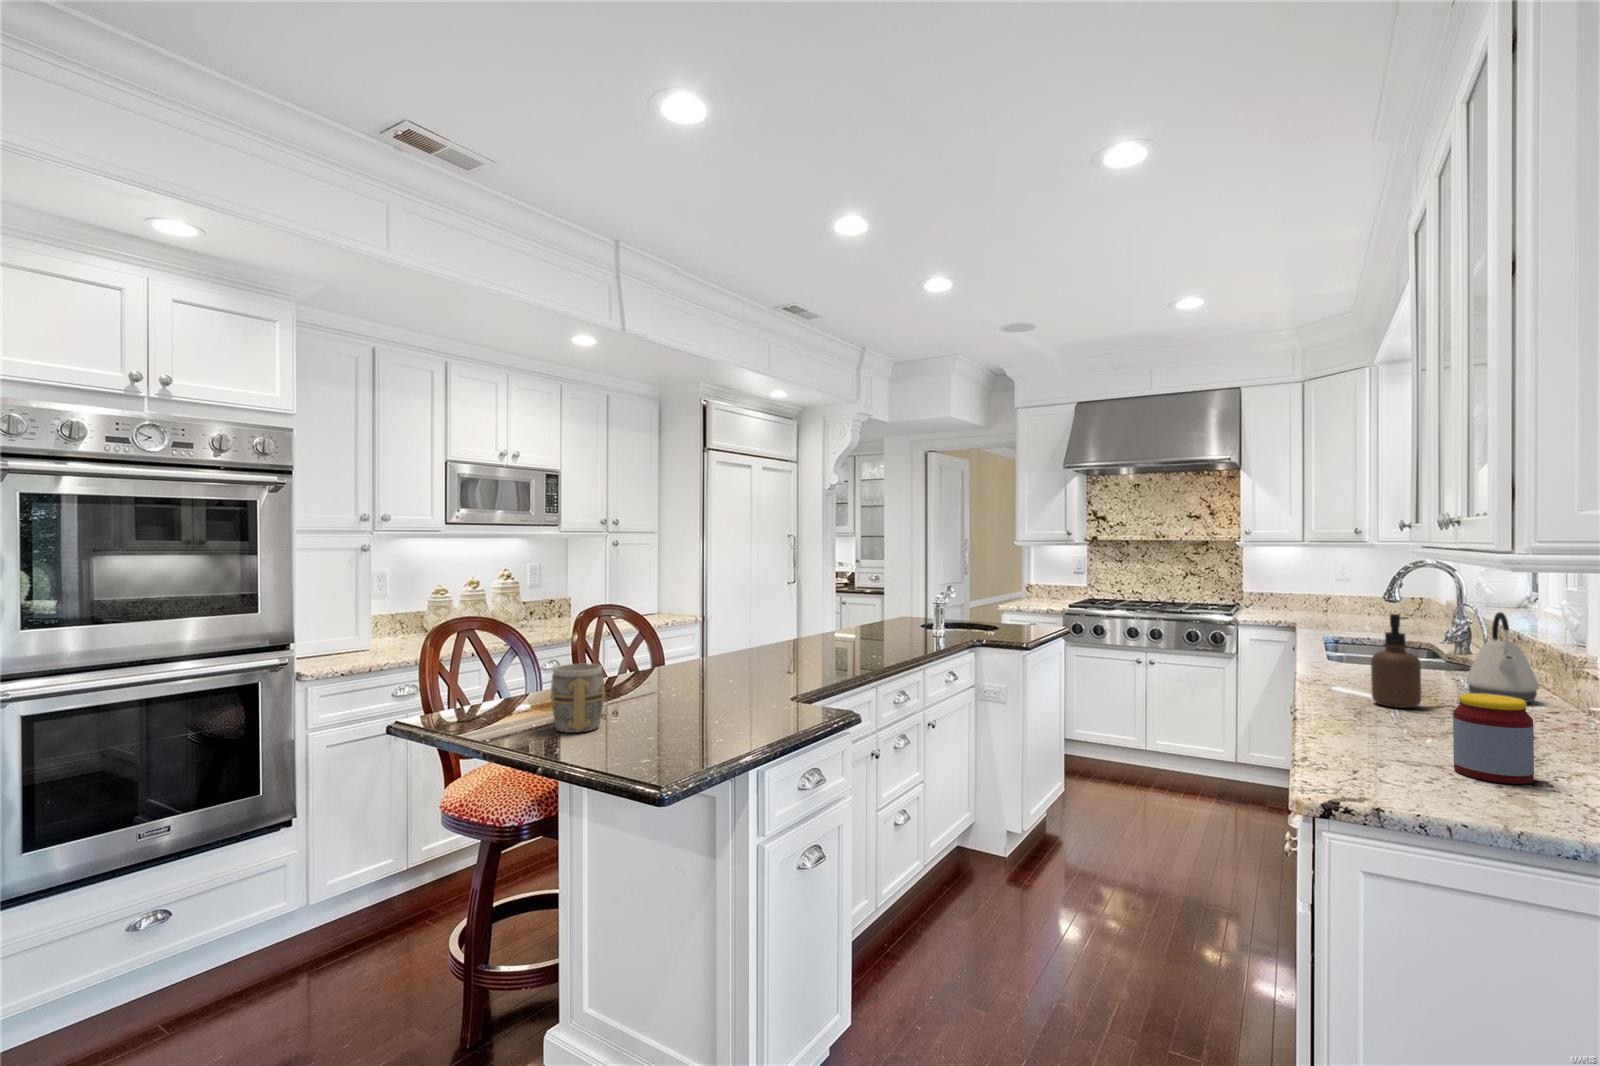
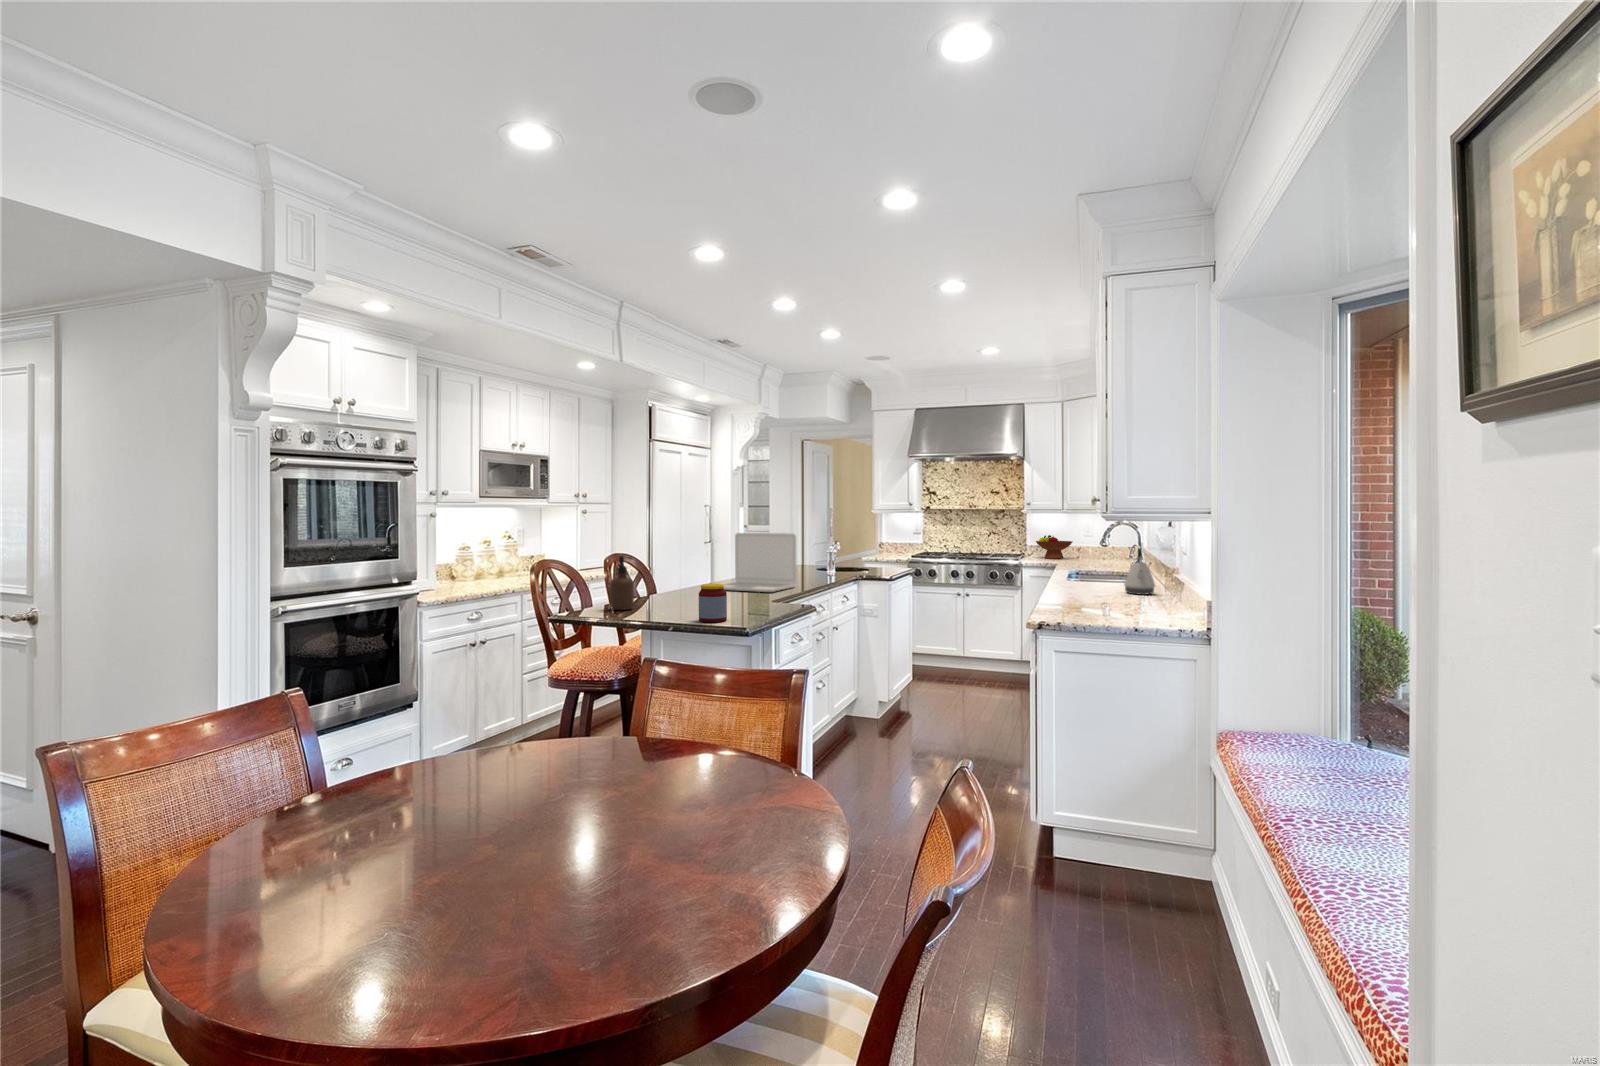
laptop: none [725,575,861,673] -> present [724,533,796,592]
fruit bowl: none [1258,578,1319,612] -> present [1036,535,1073,559]
soap dispenser: present [1371,614,1421,708] -> present [610,556,634,610]
mug: present [550,664,605,733] -> none [651,581,681,618]
jar: present [1453,694,1534,784] -> present [699,584,727,622]

